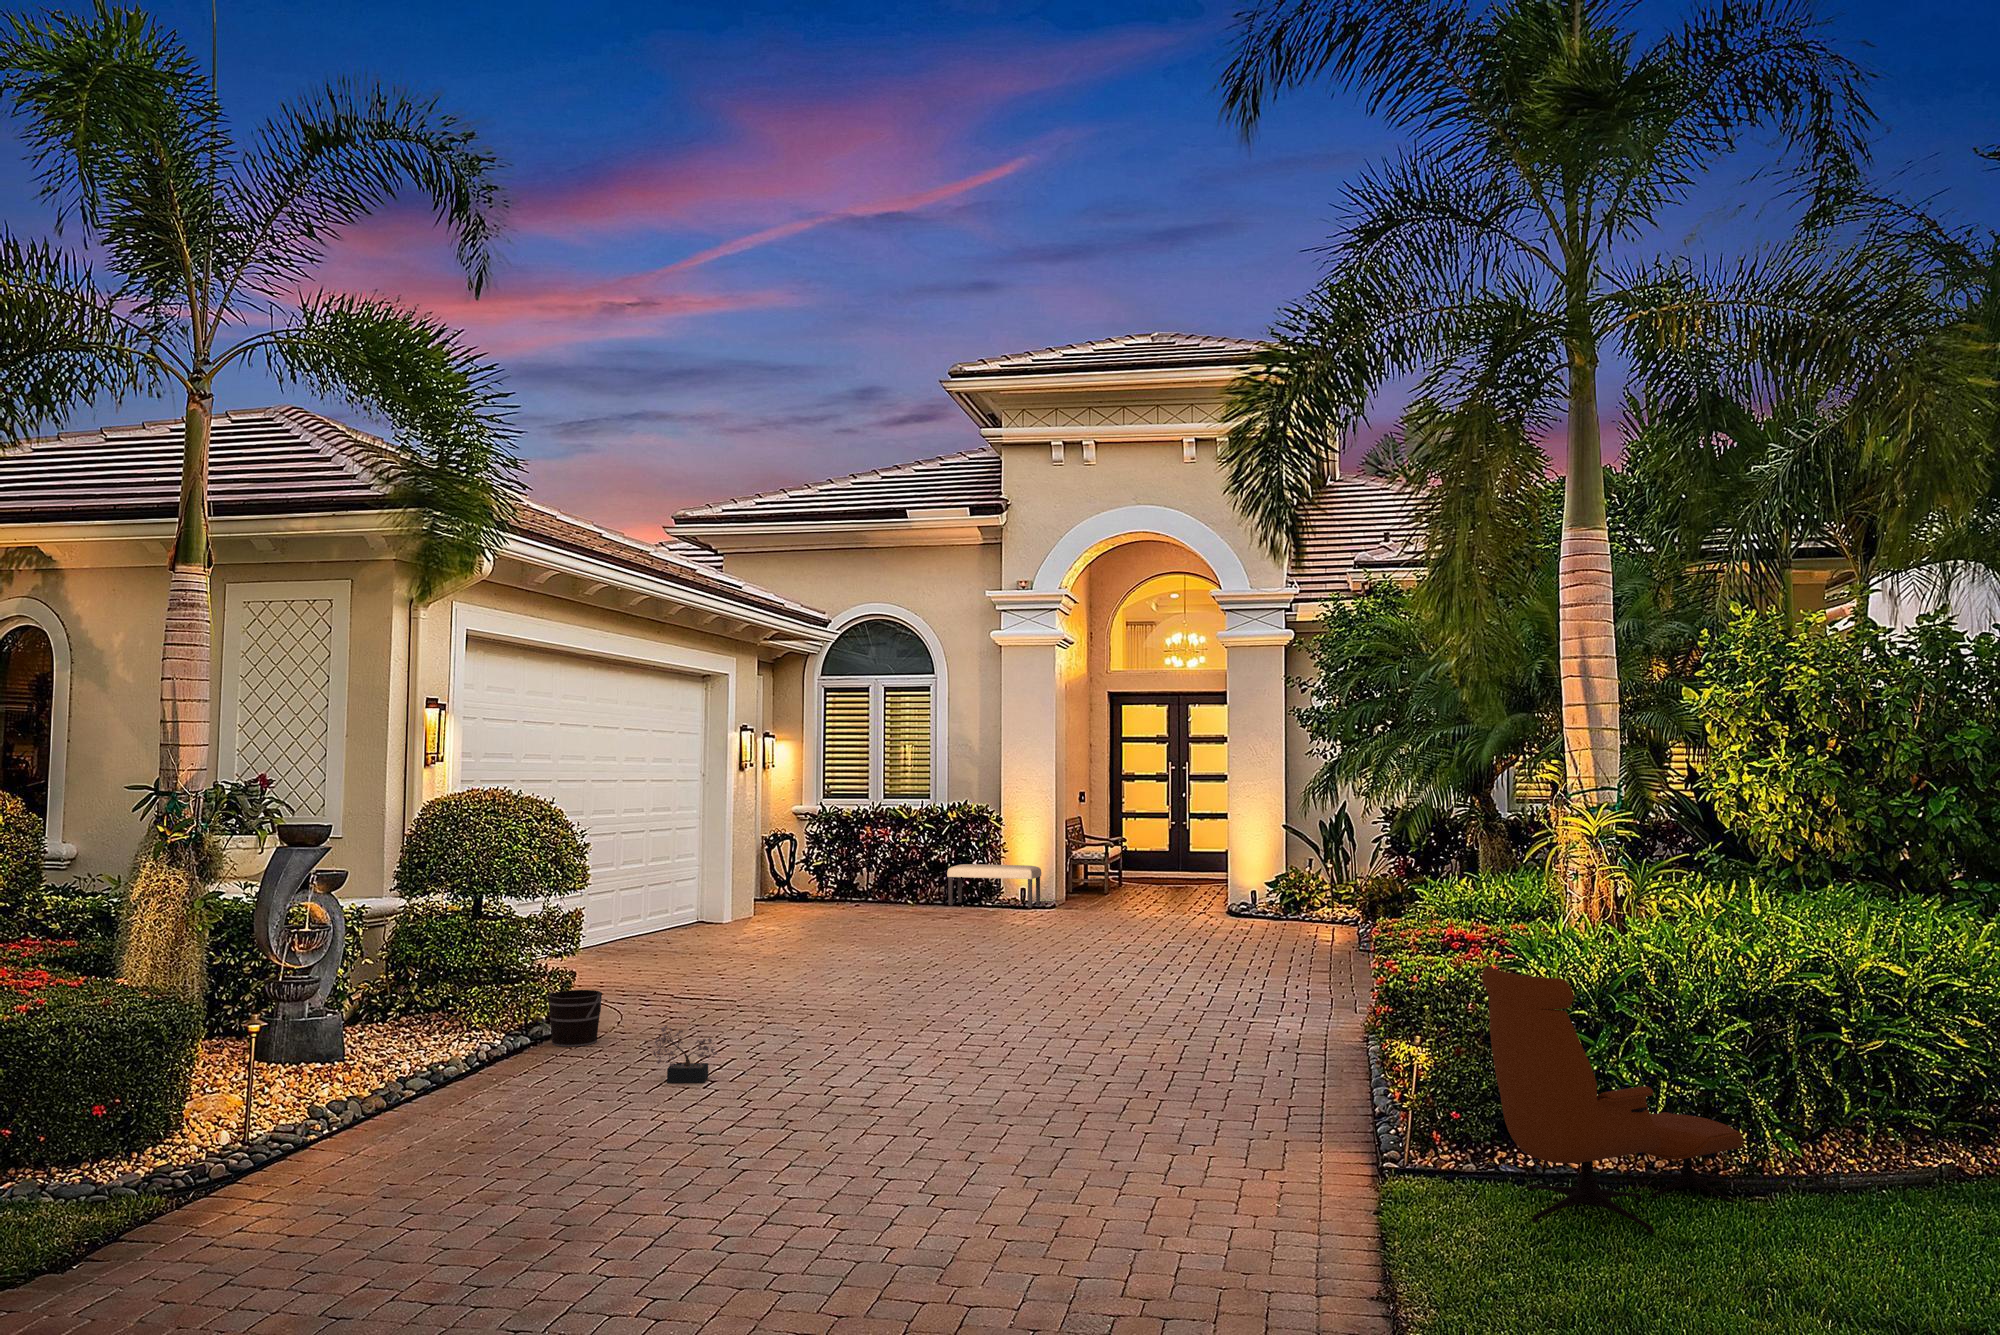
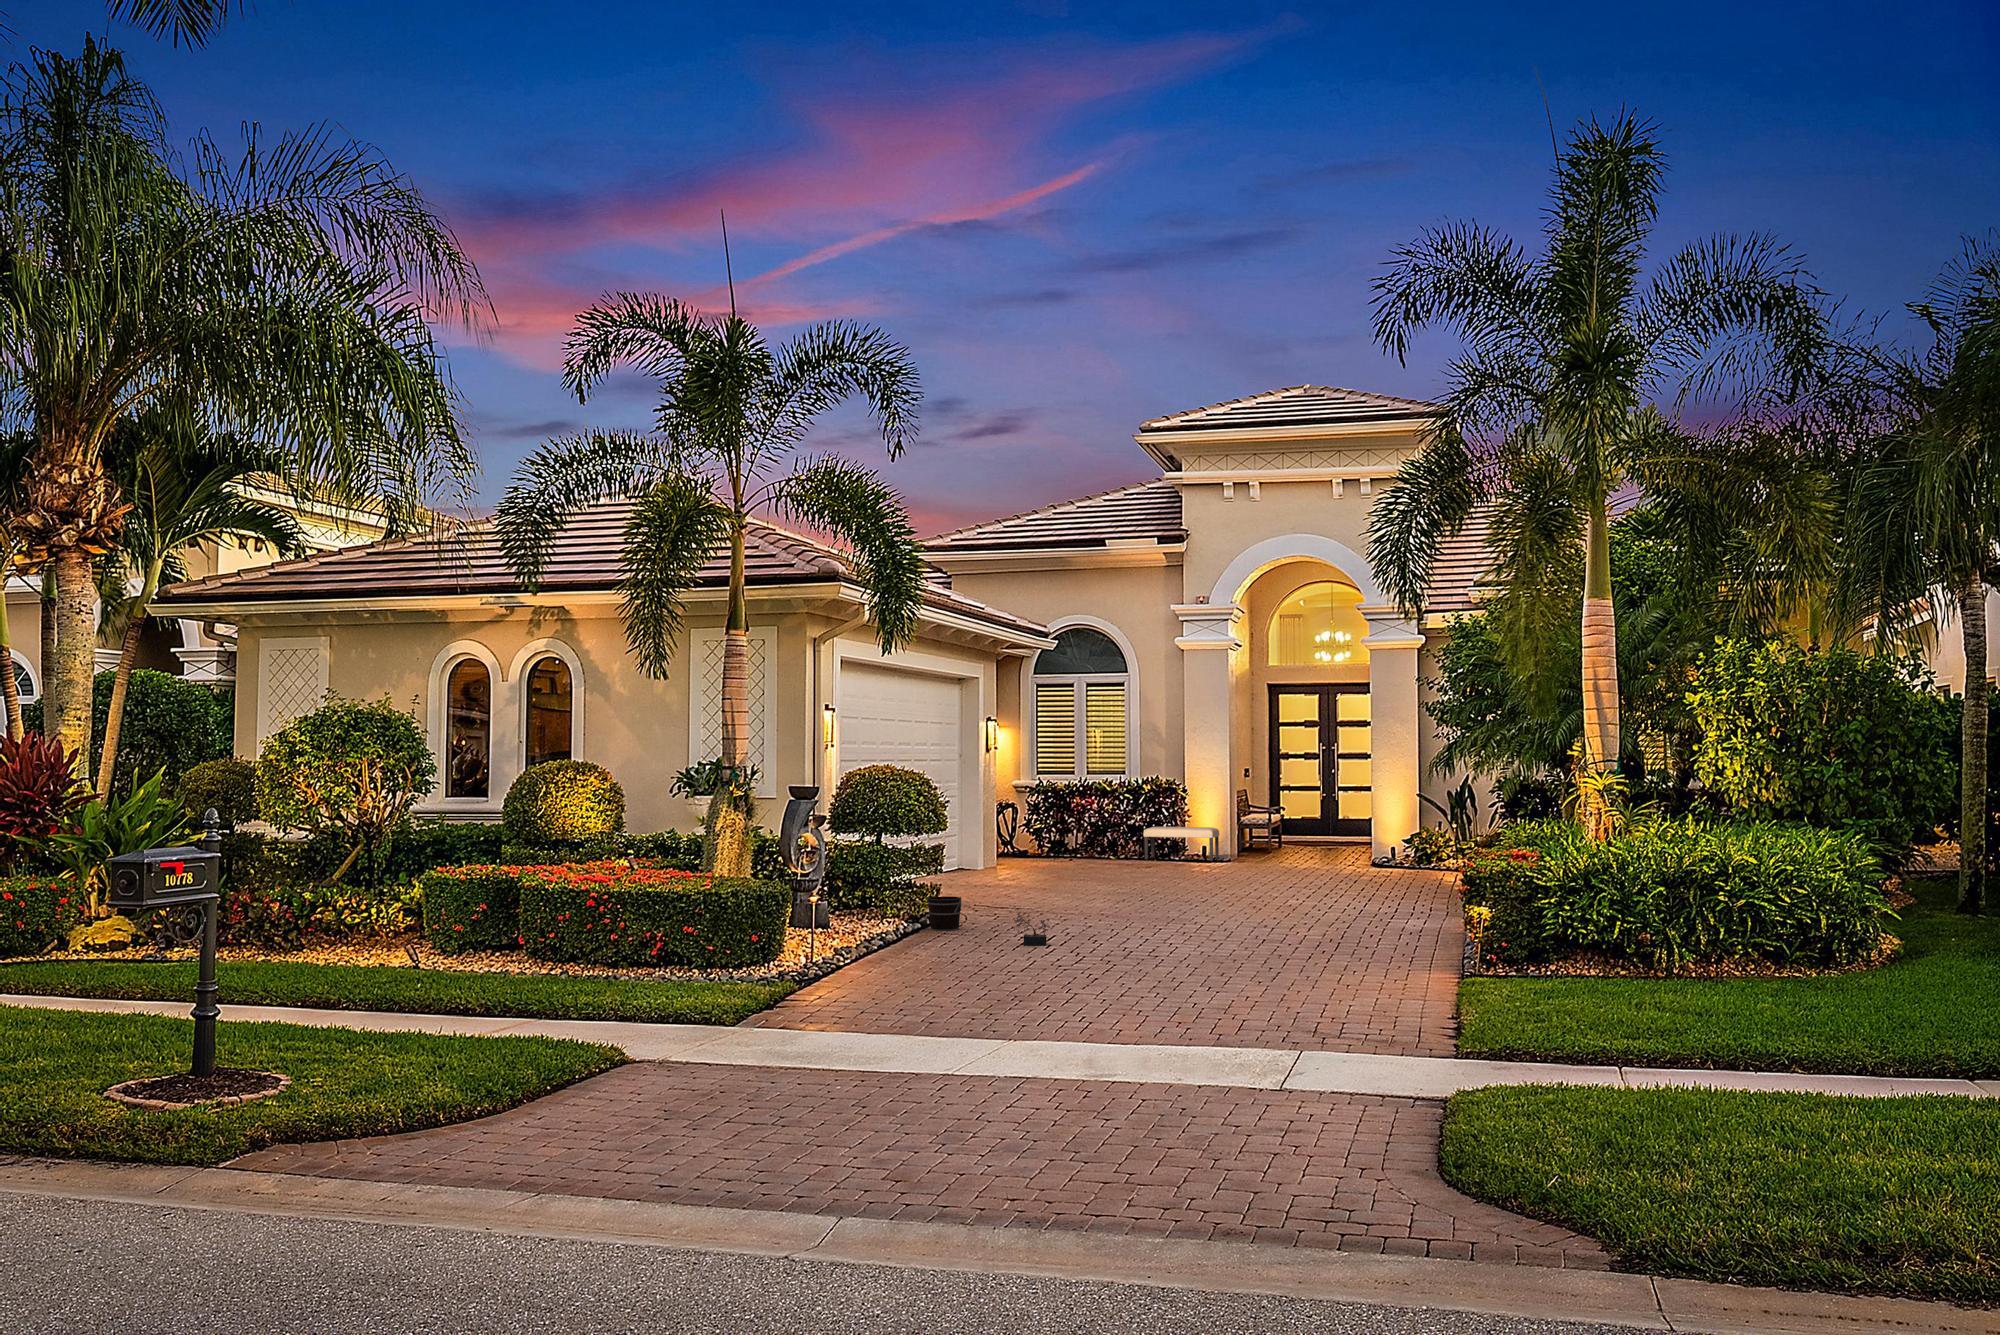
lounge chair: present [1482,966,1743,1233] -> none [1510,854,1655,988]

